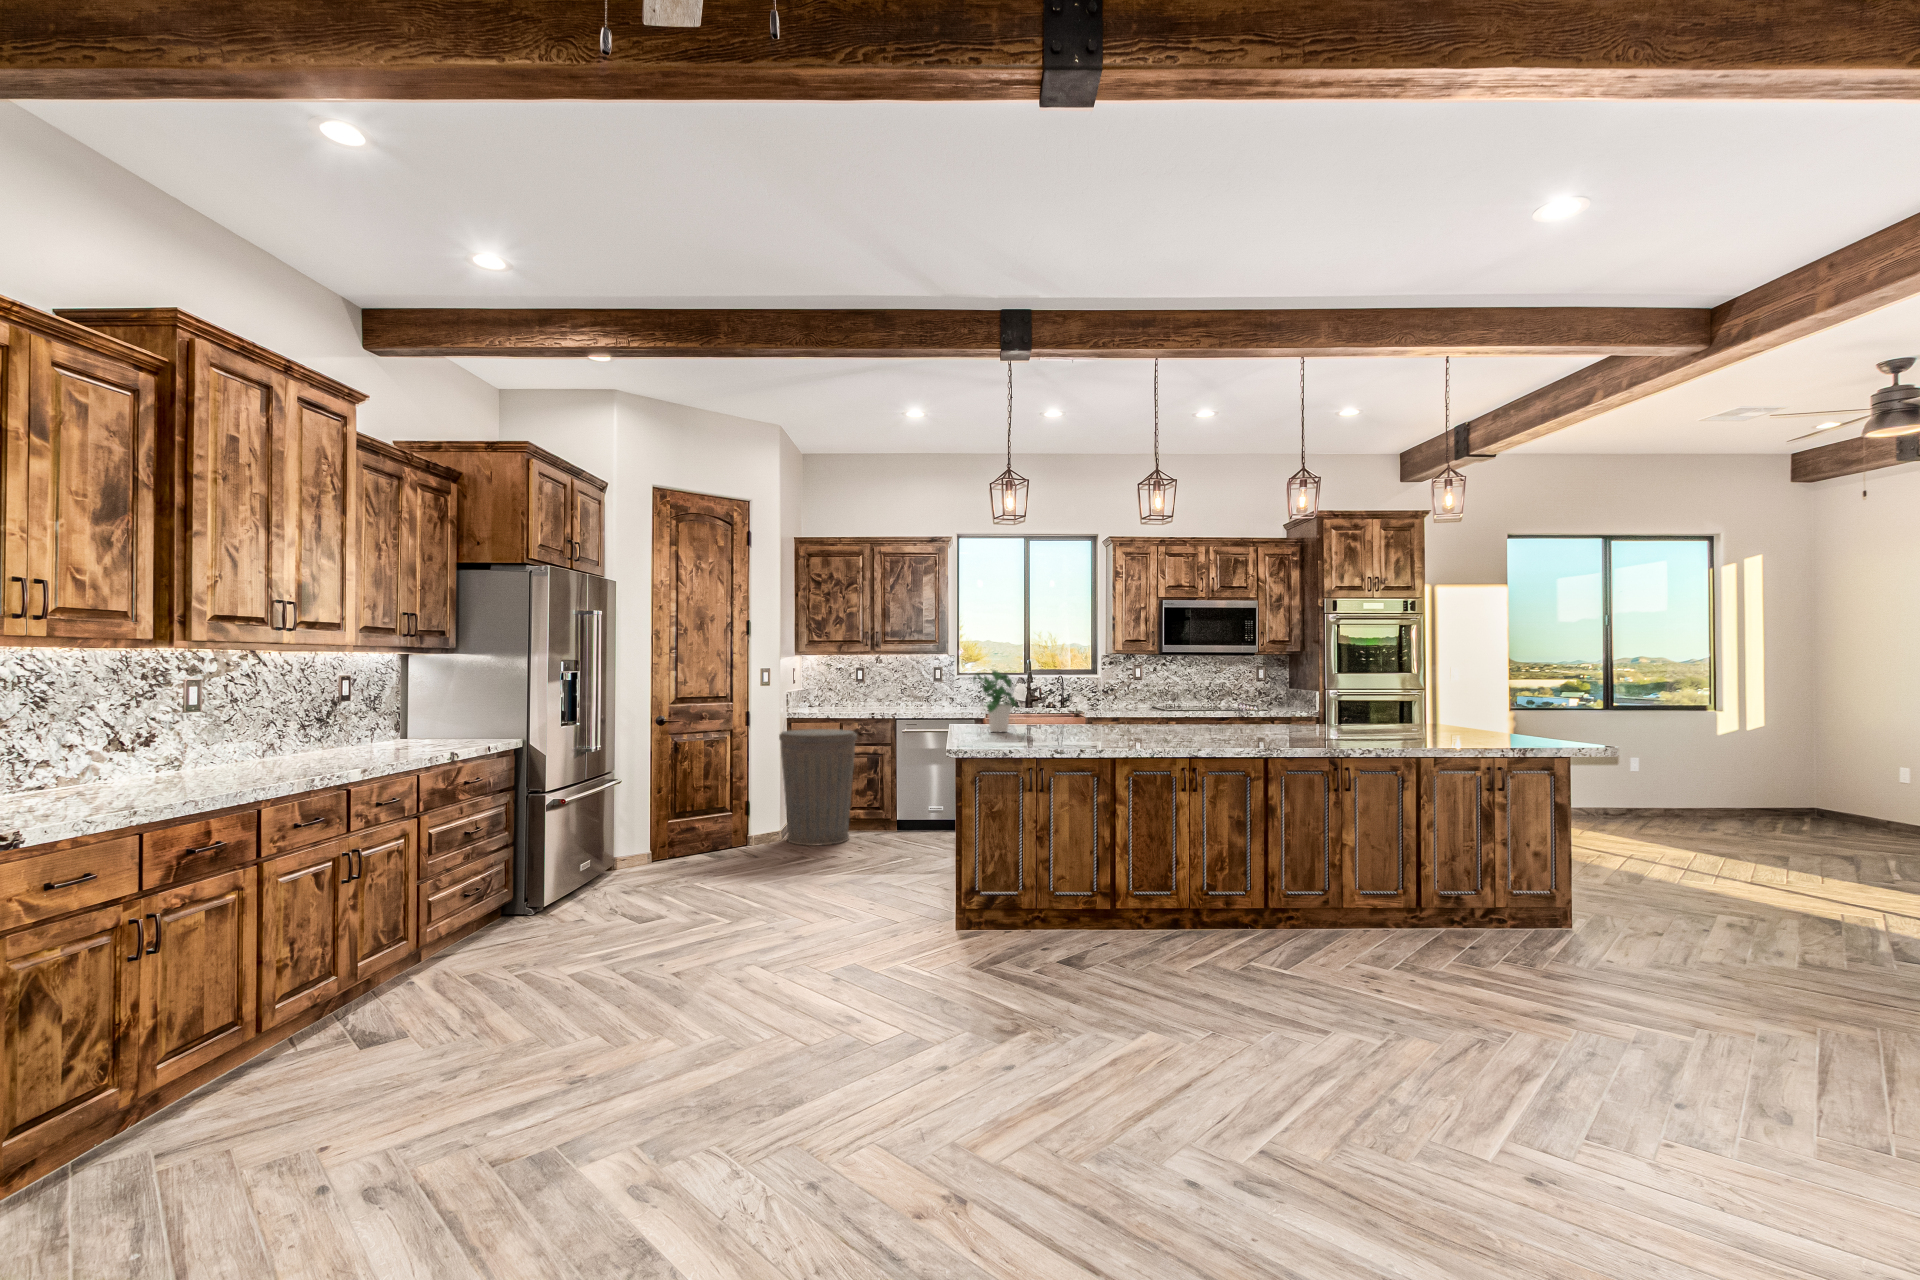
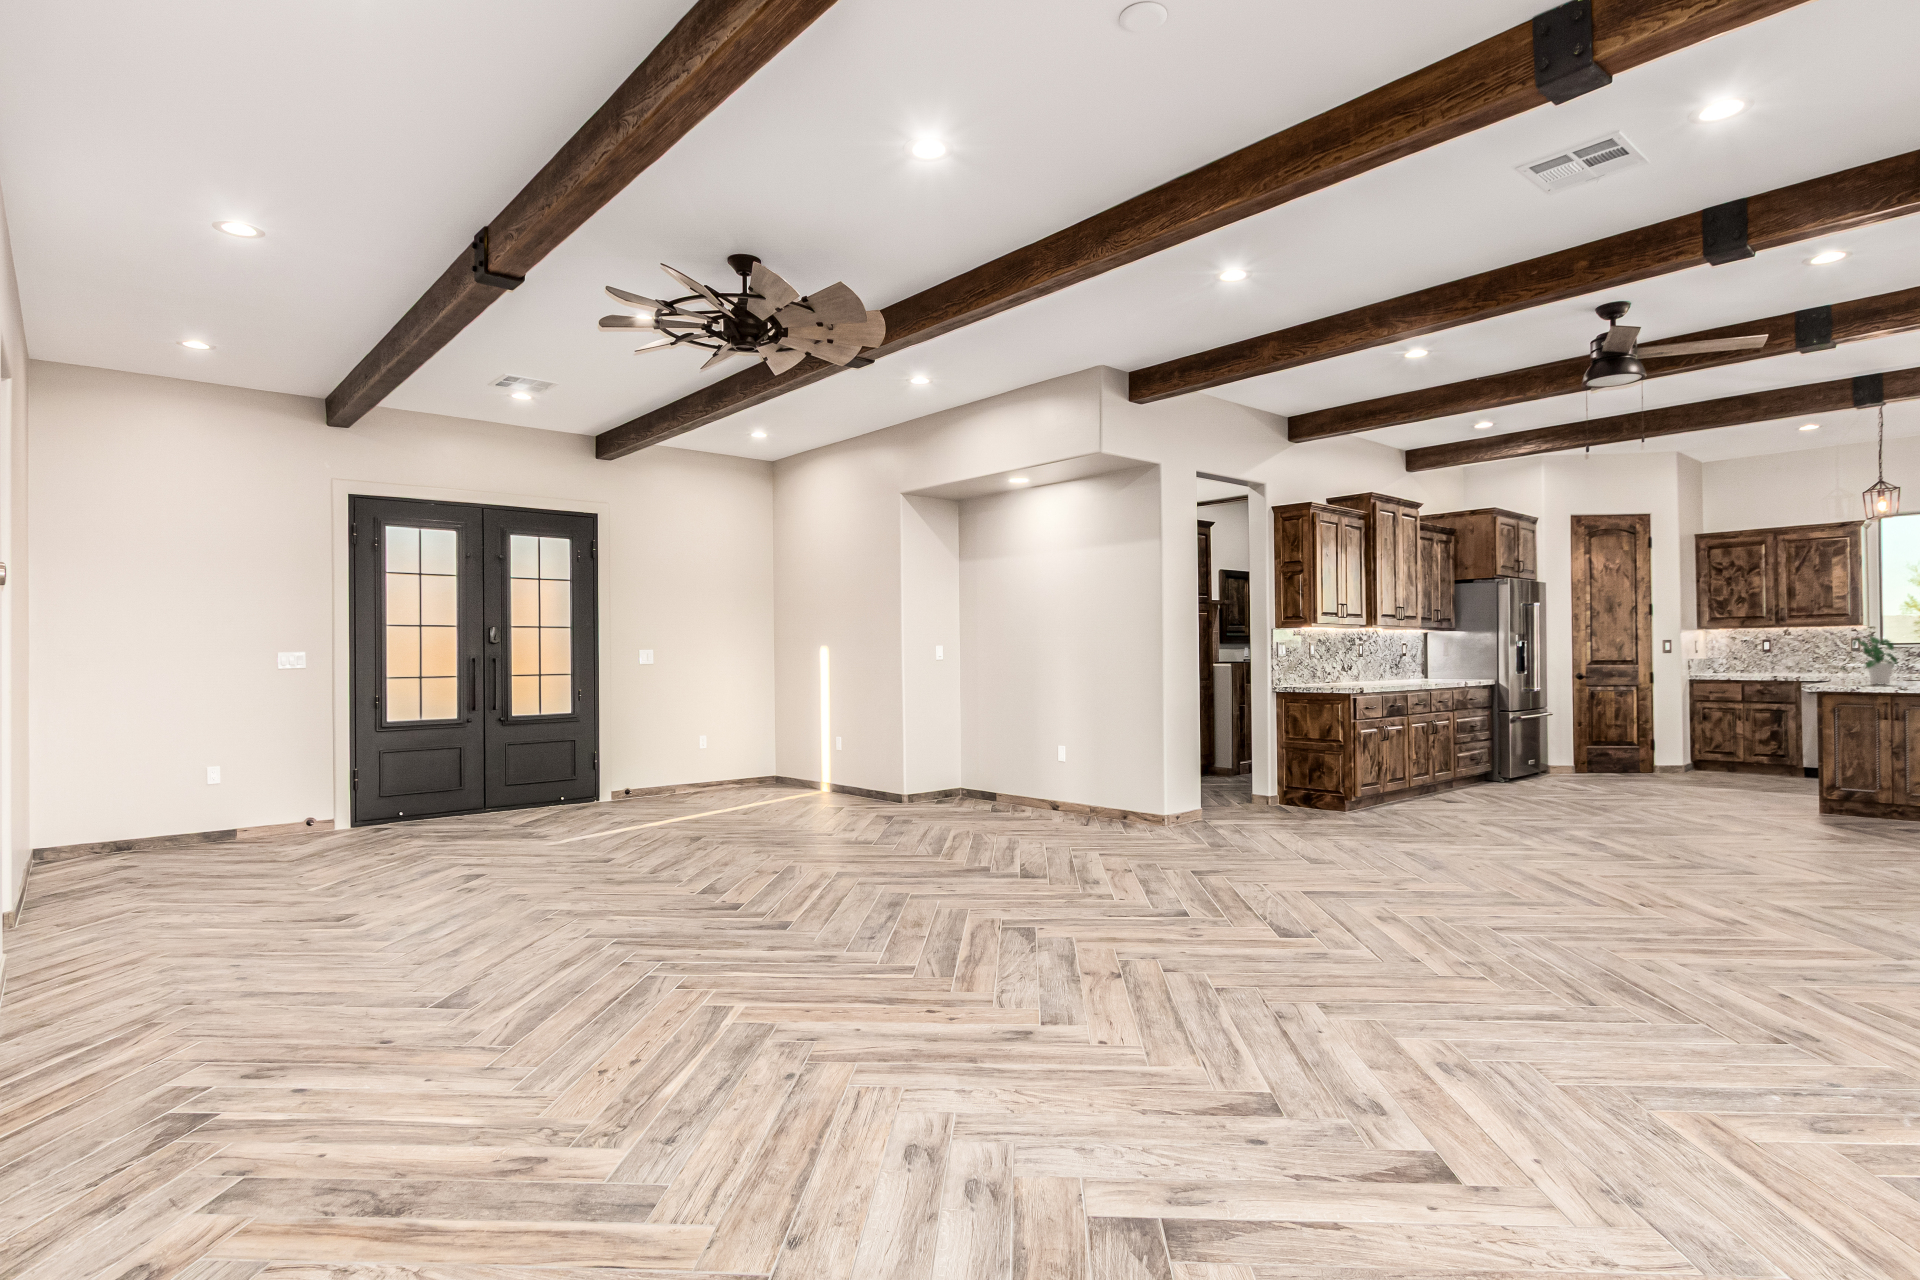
trash can: present [779,729,857,846] -> none [1681,688,1756,776]

